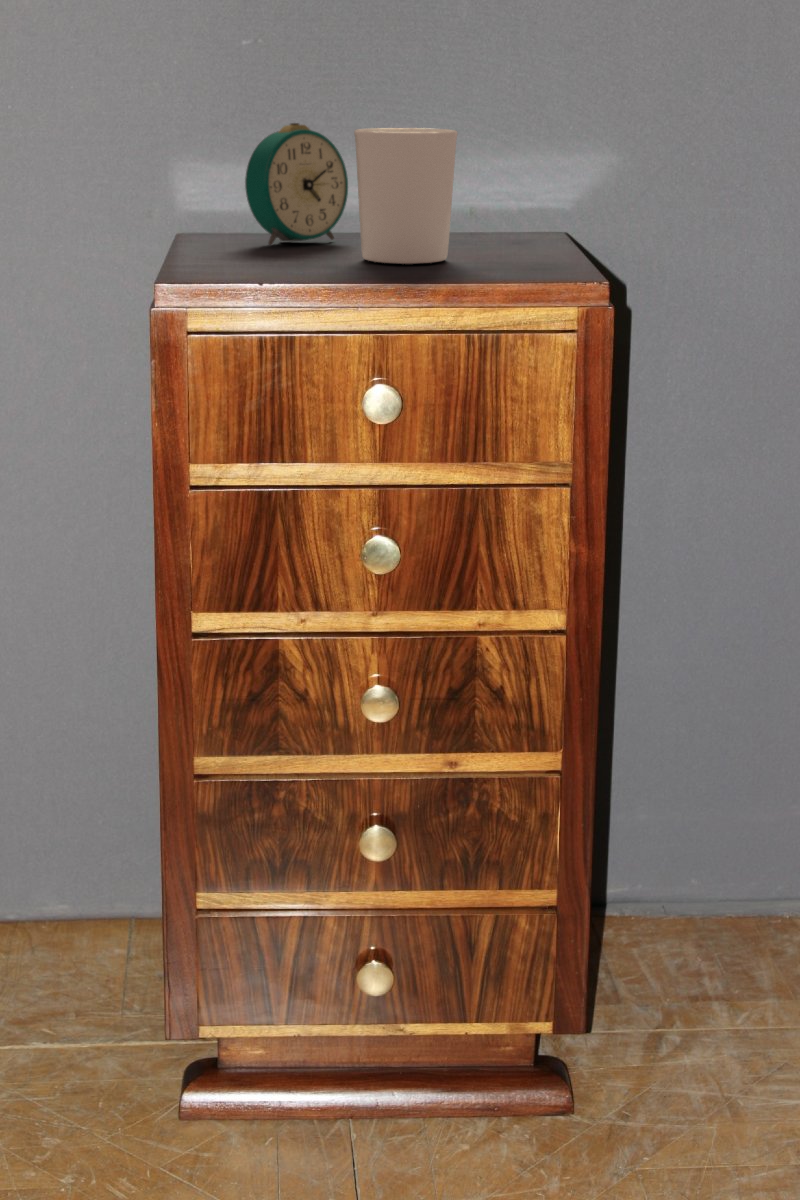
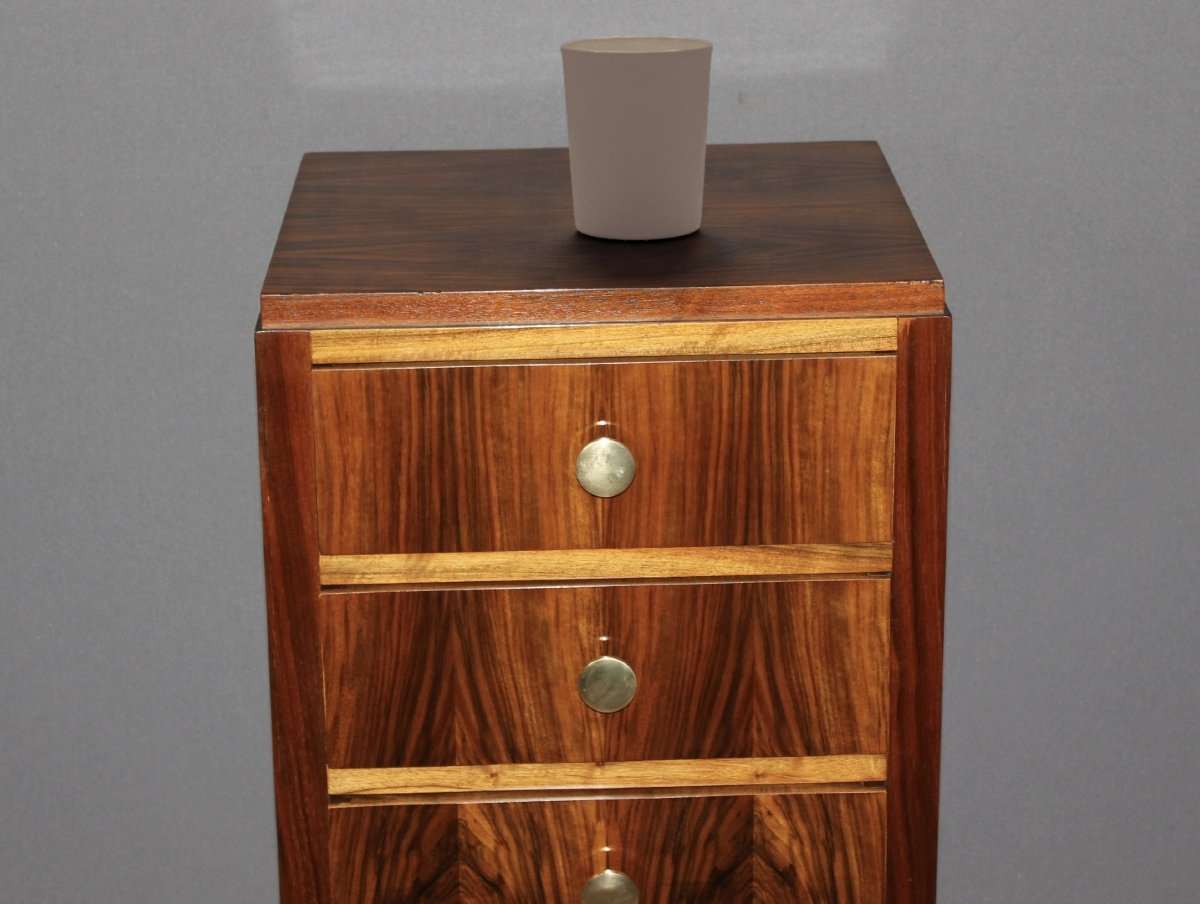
alarm clock: present [245,123,348,245] -> none [406,24,556,201]

